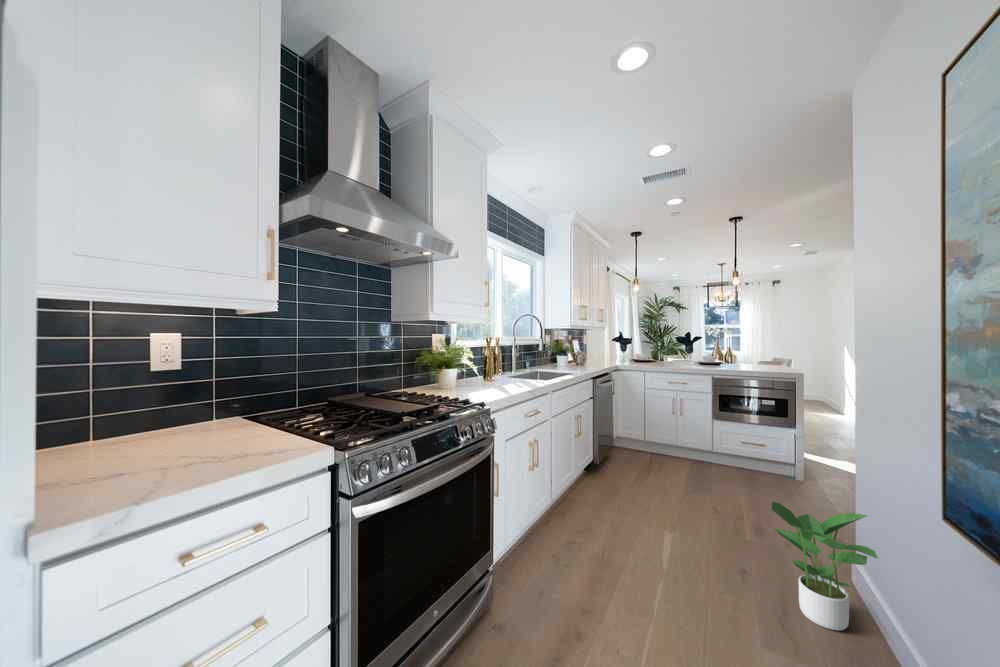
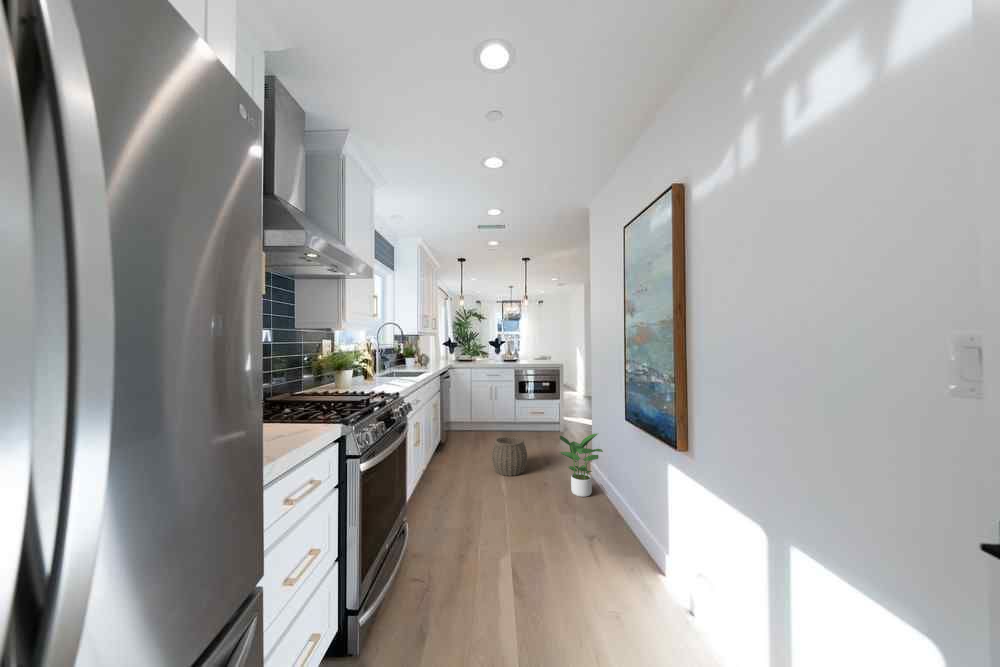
woven basket: none [657,476,718,541] -> present [492,436,527,476]

